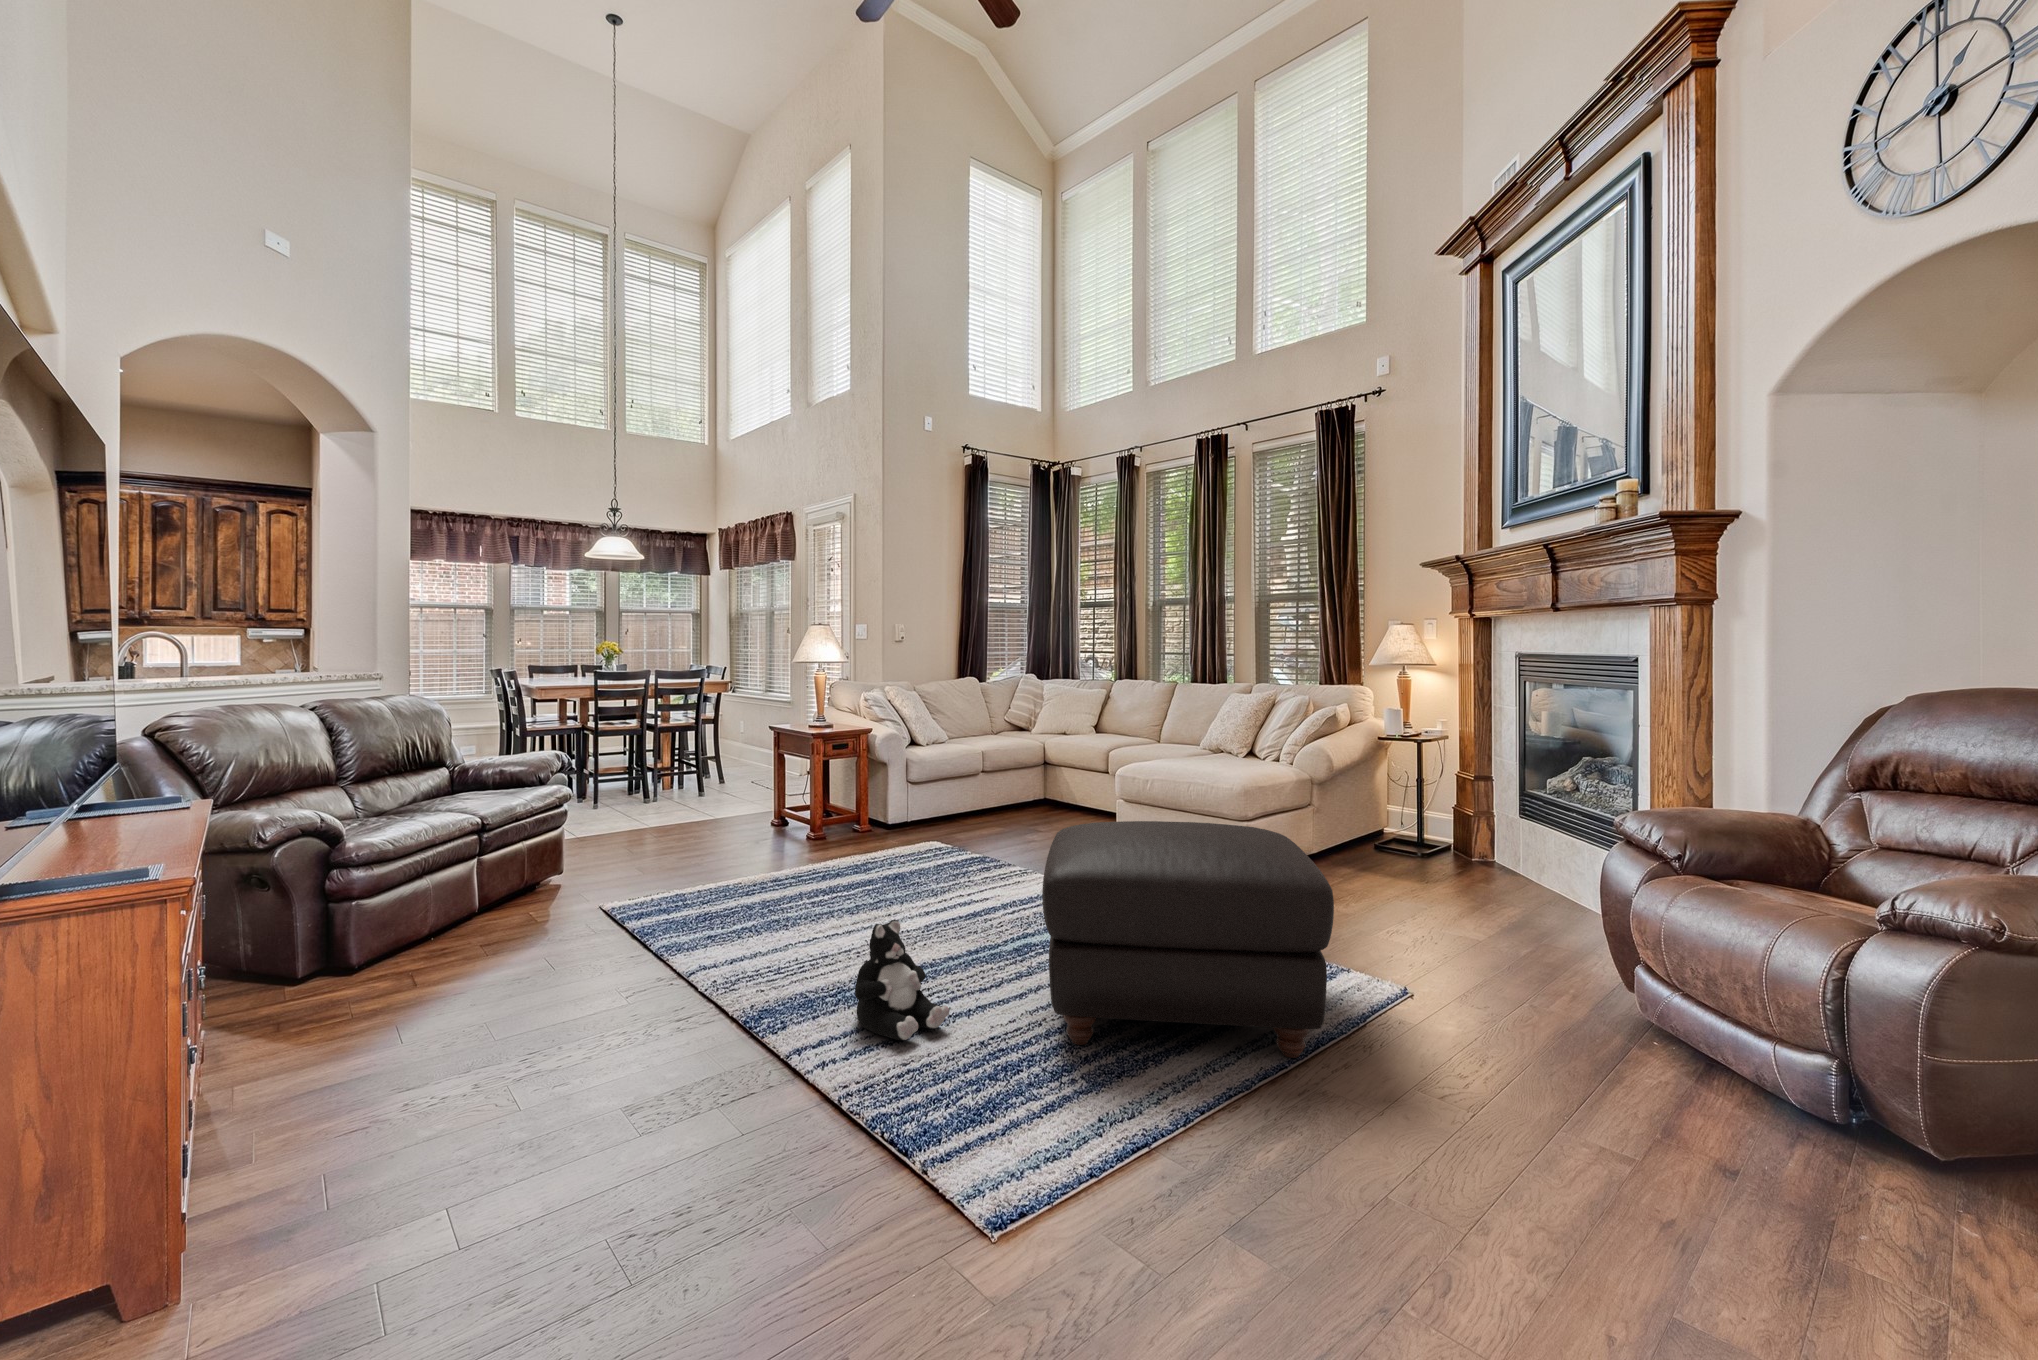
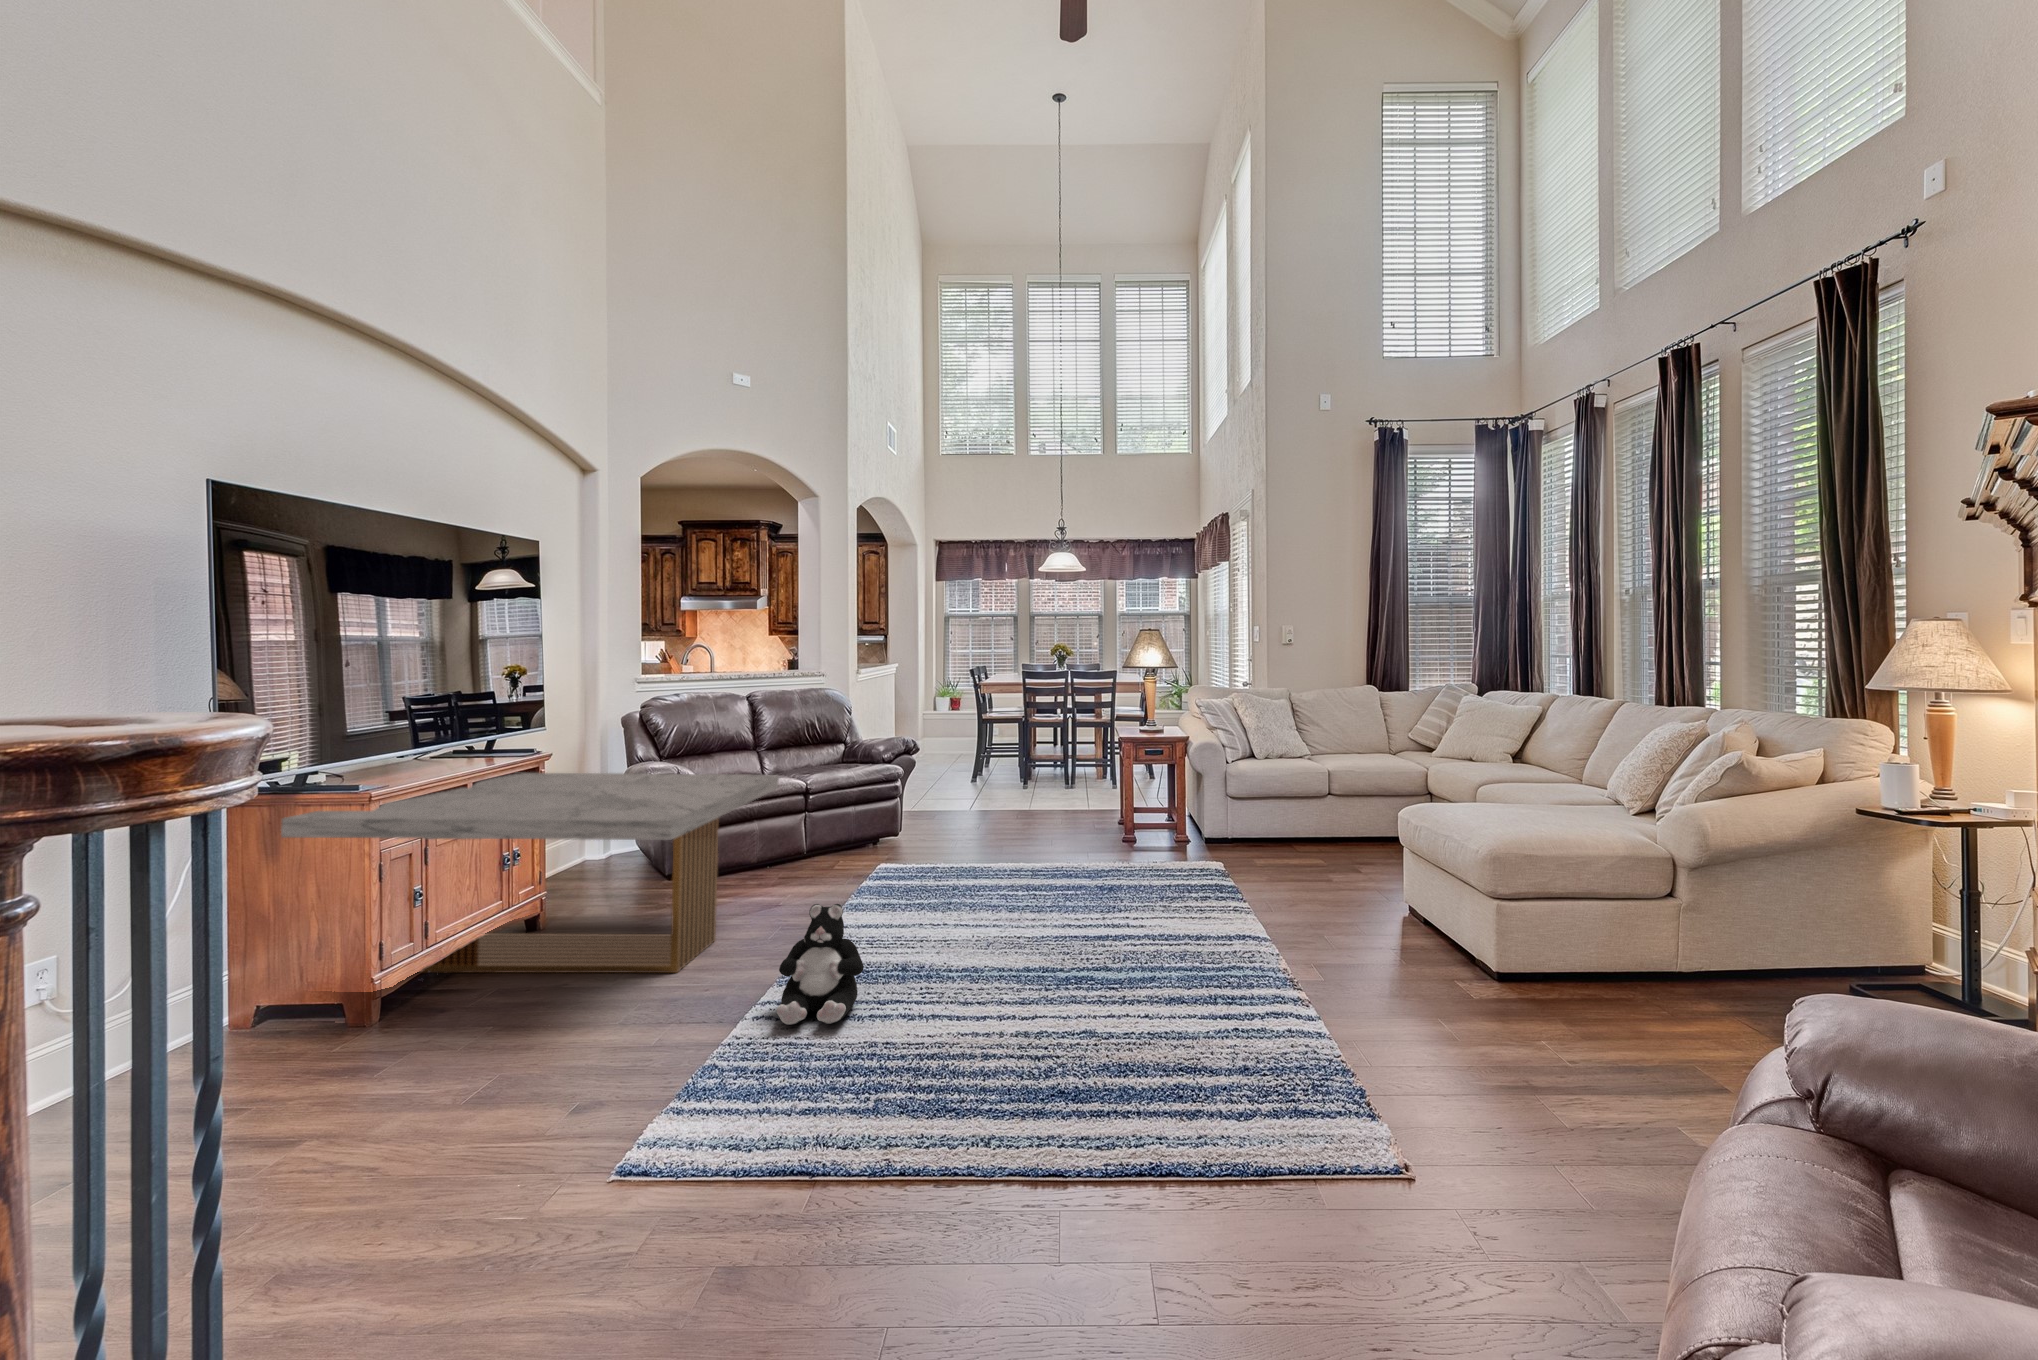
coffee table: none [215,812,765,1159] -> present [281,772,779,973]
ottoman: present [1042,821,1334,1058] -> none [866,839,1283,1204]

